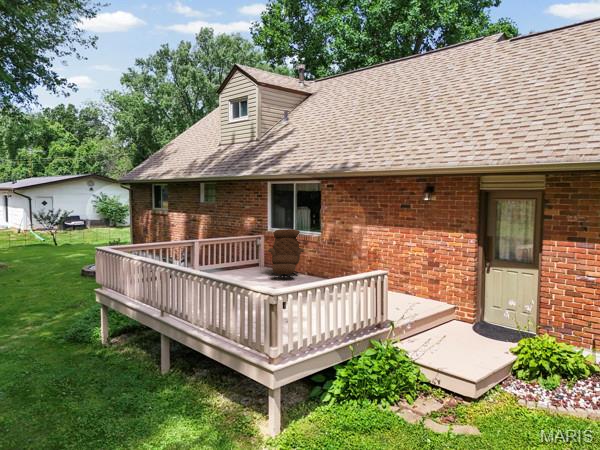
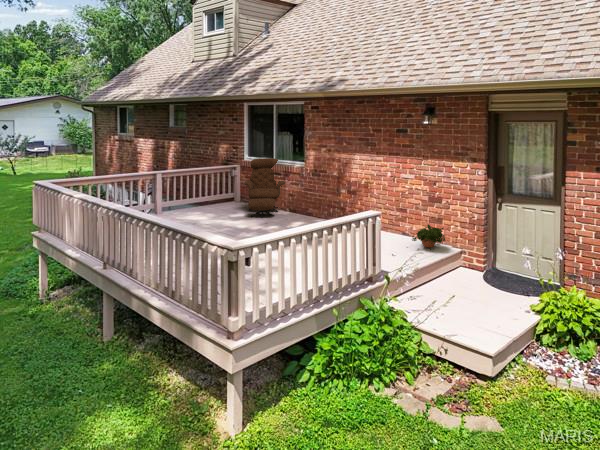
potted plant: none [413,284,443,306] -> present [412,224,445,248]

